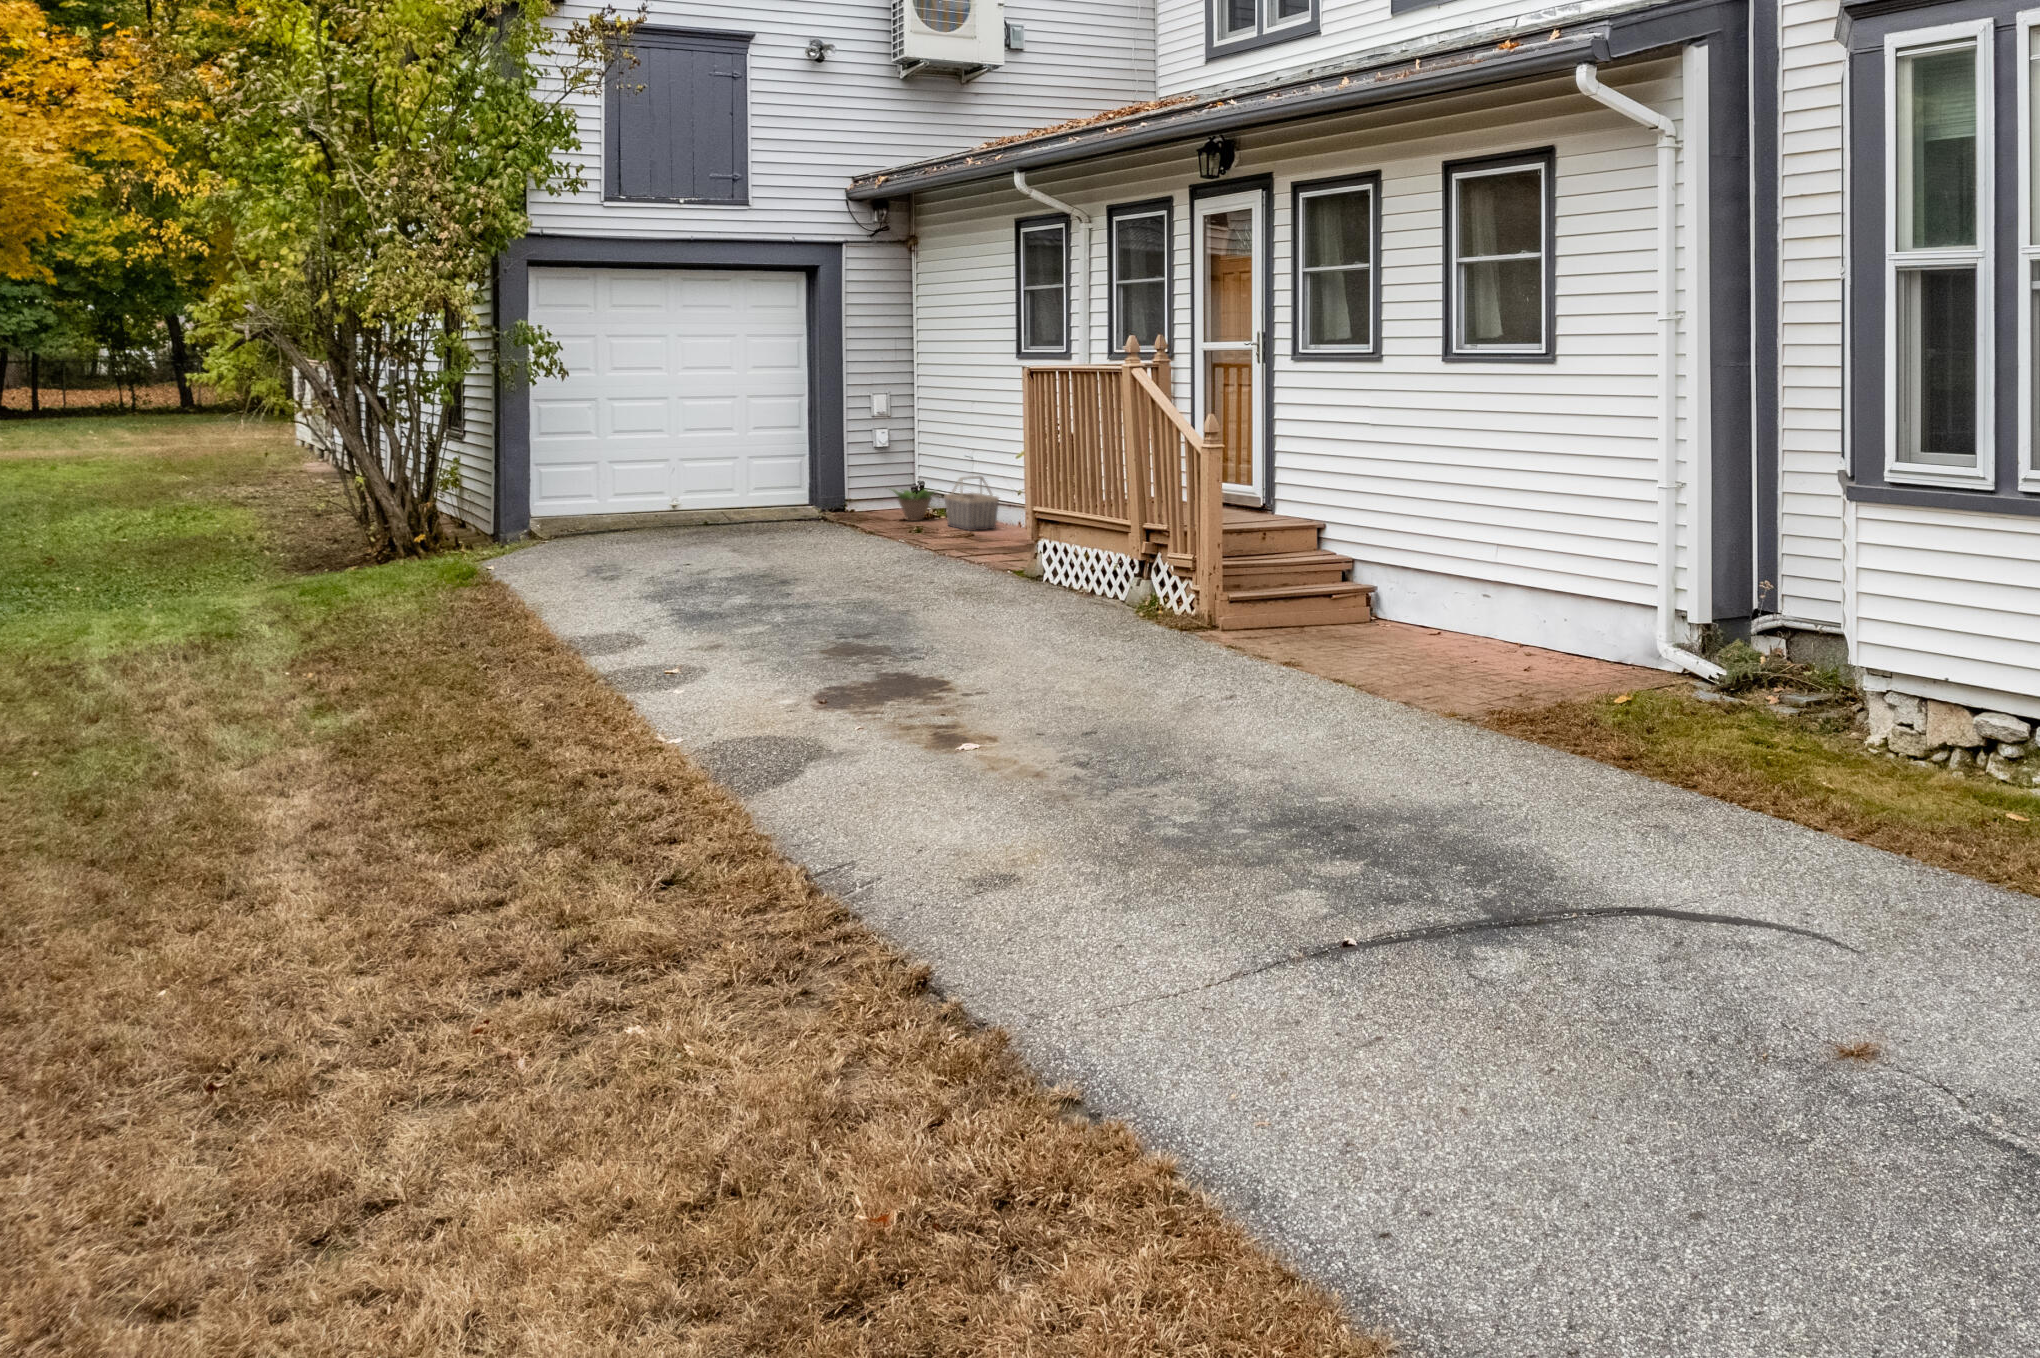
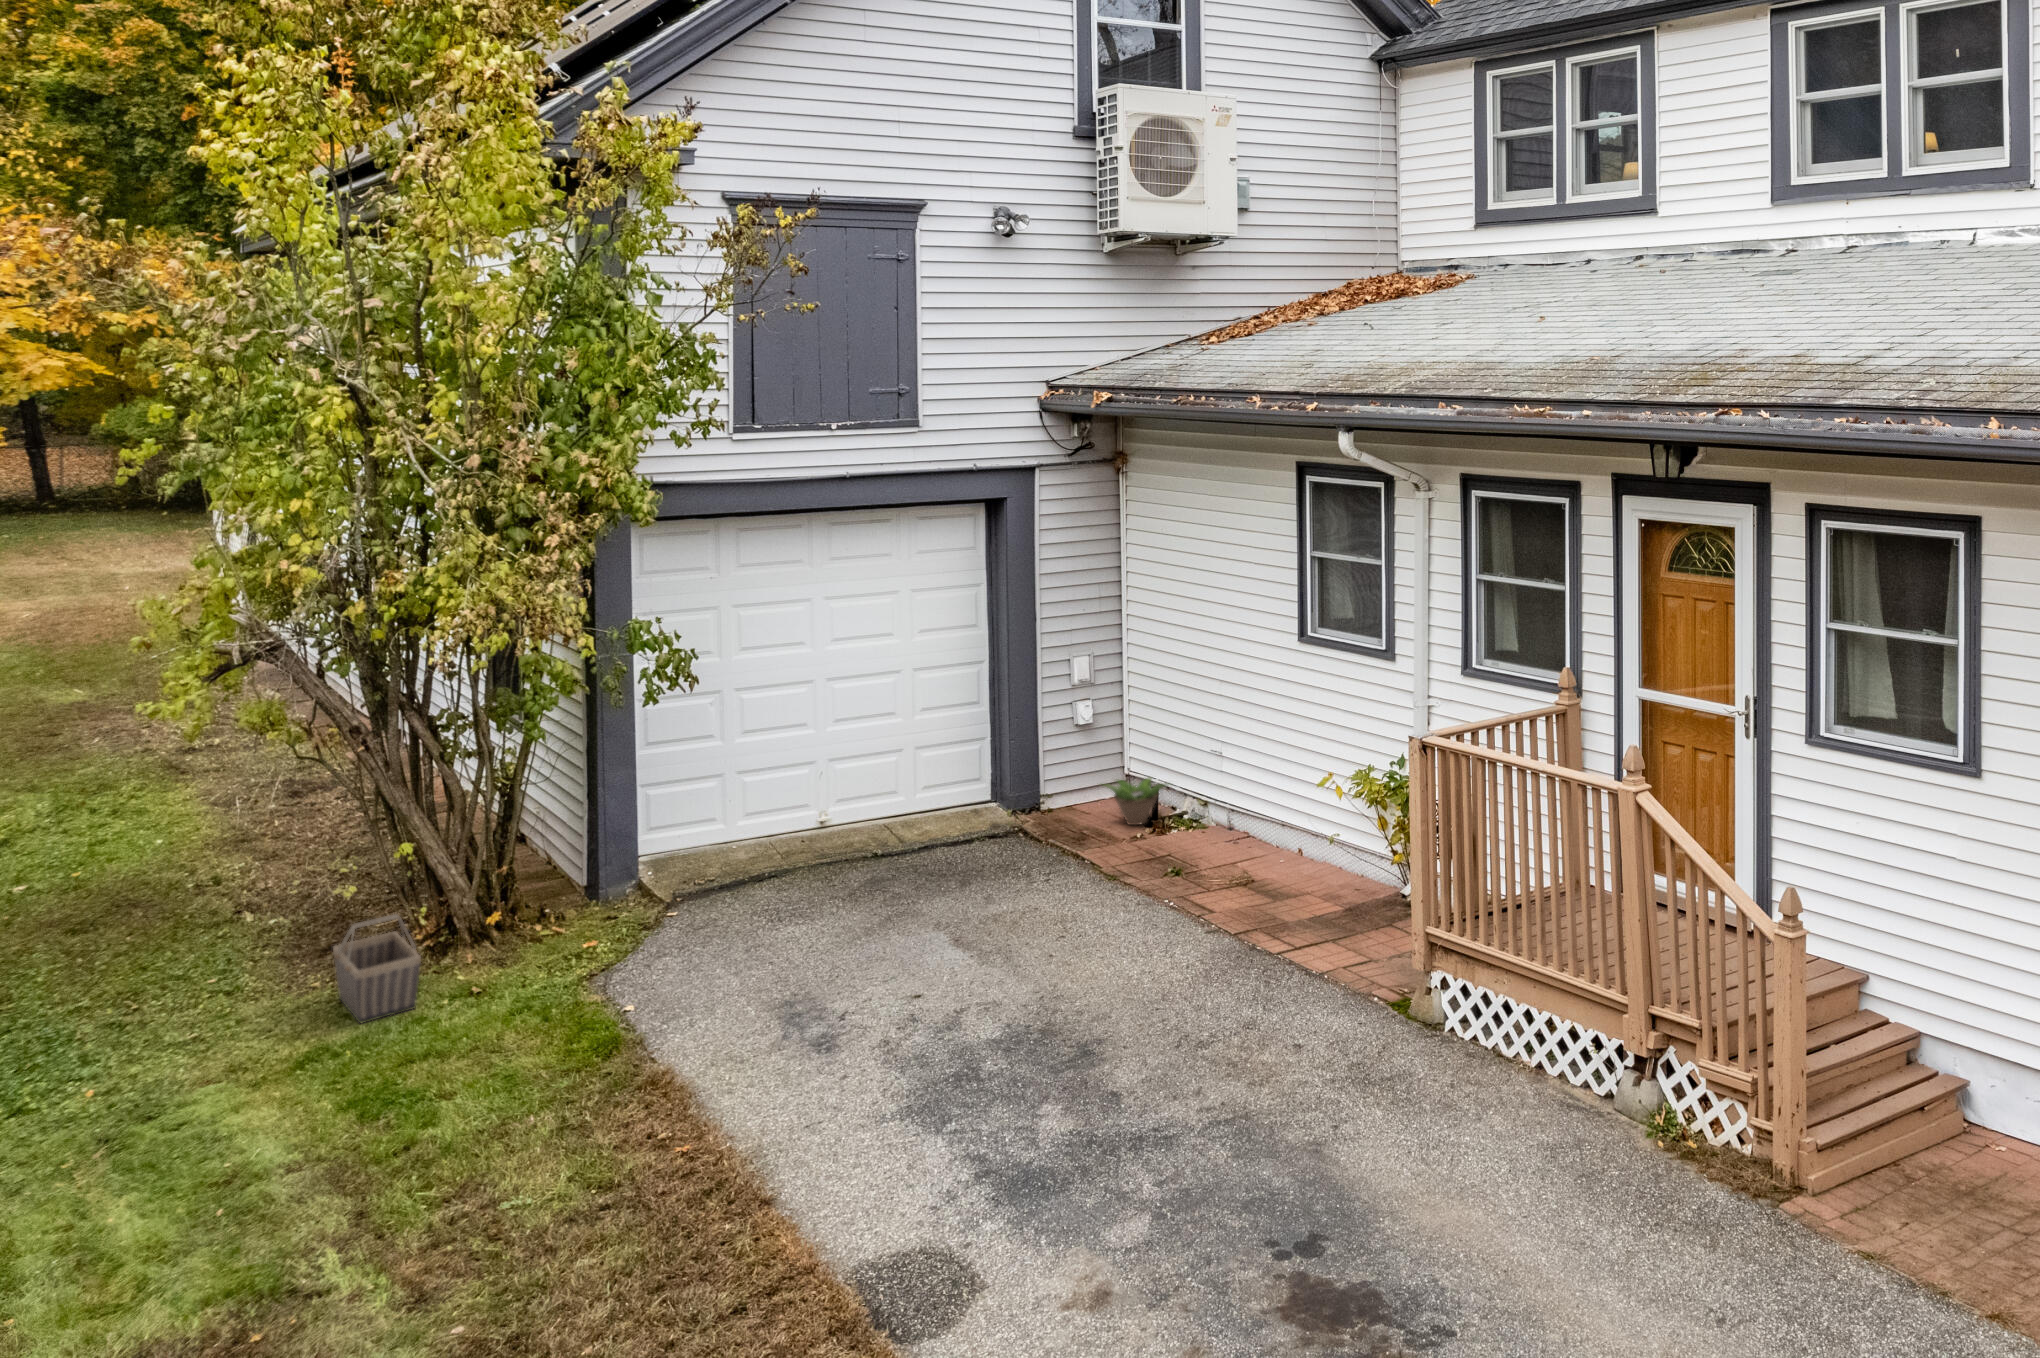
basket: present [944,476,999,531] -> present [333,914,421,1023]

